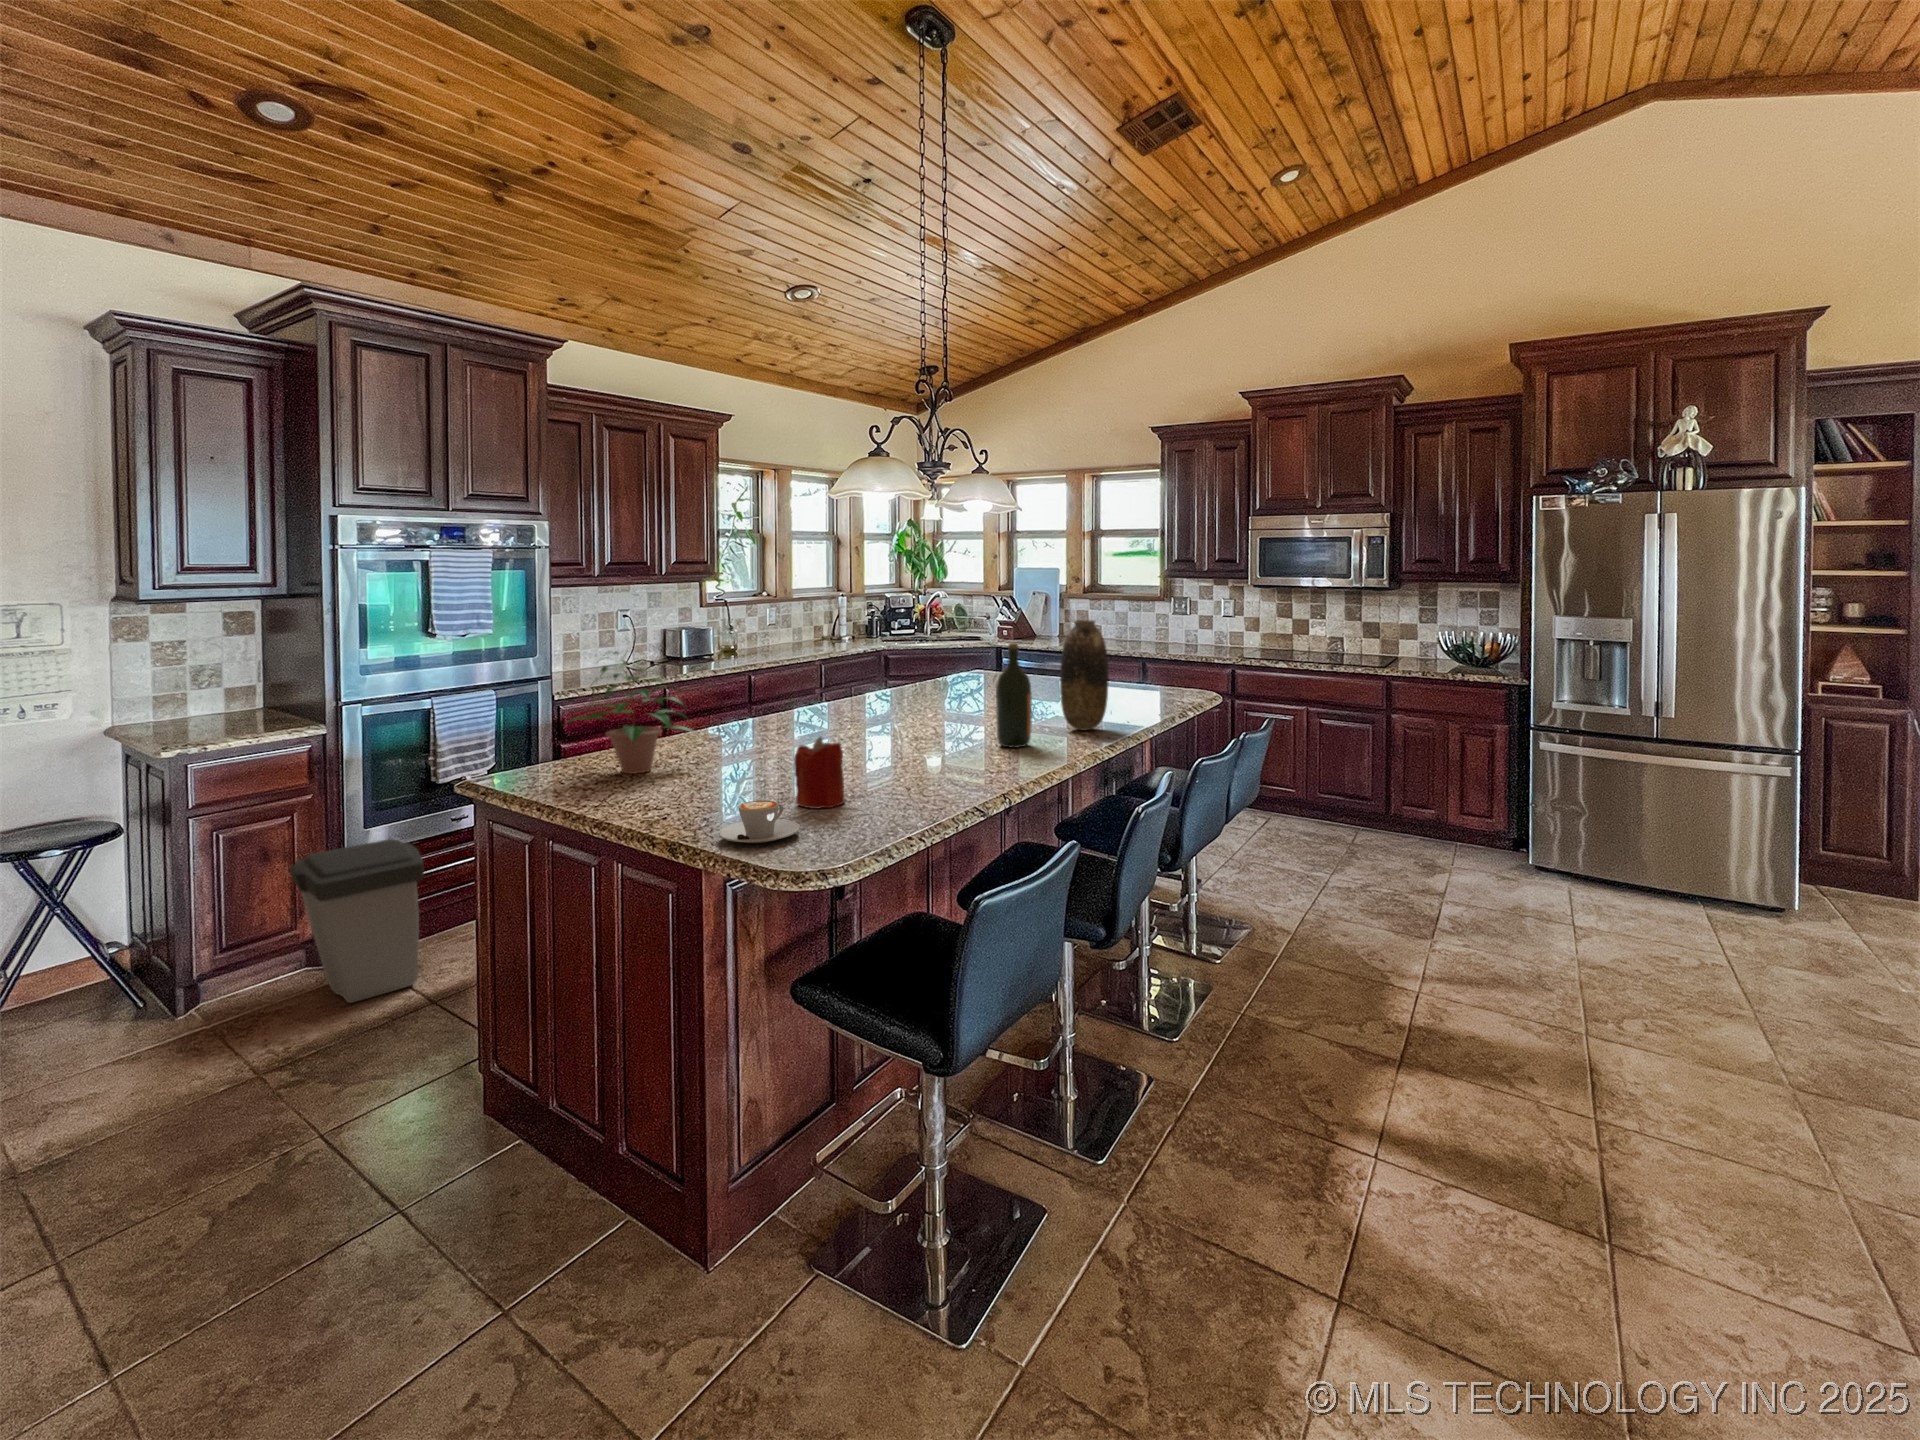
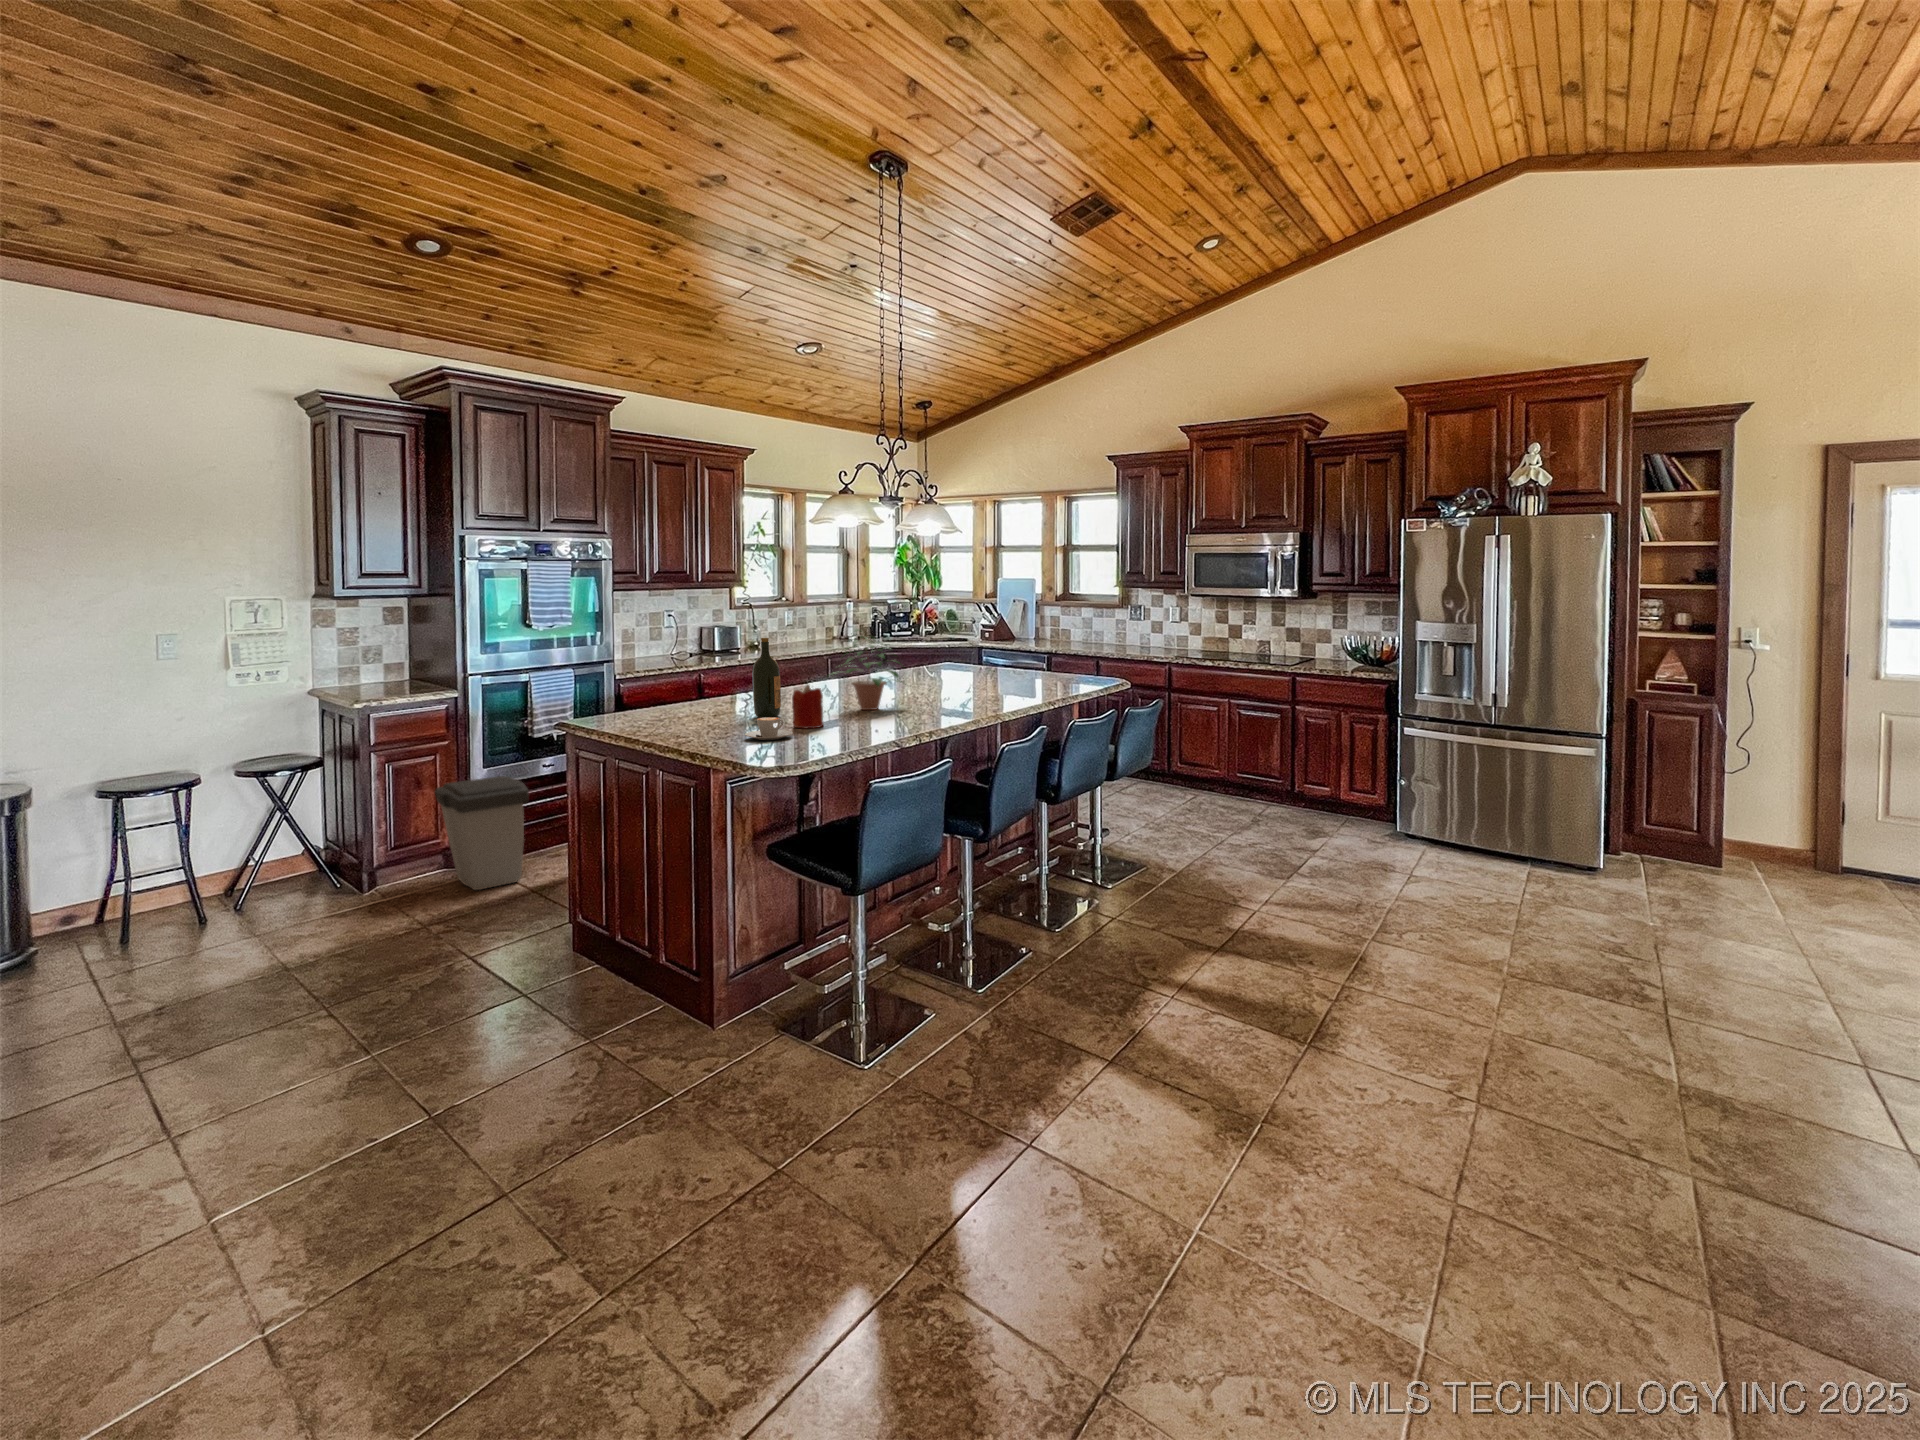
vase: present [1060,620,1109,730] -> none [989,617,1023,696]
wine bottle: present [996,643,1032,748] -> present [752,638,781,718]
potted plant: present [568,652,696,774] -> present [828,629,902,710]

